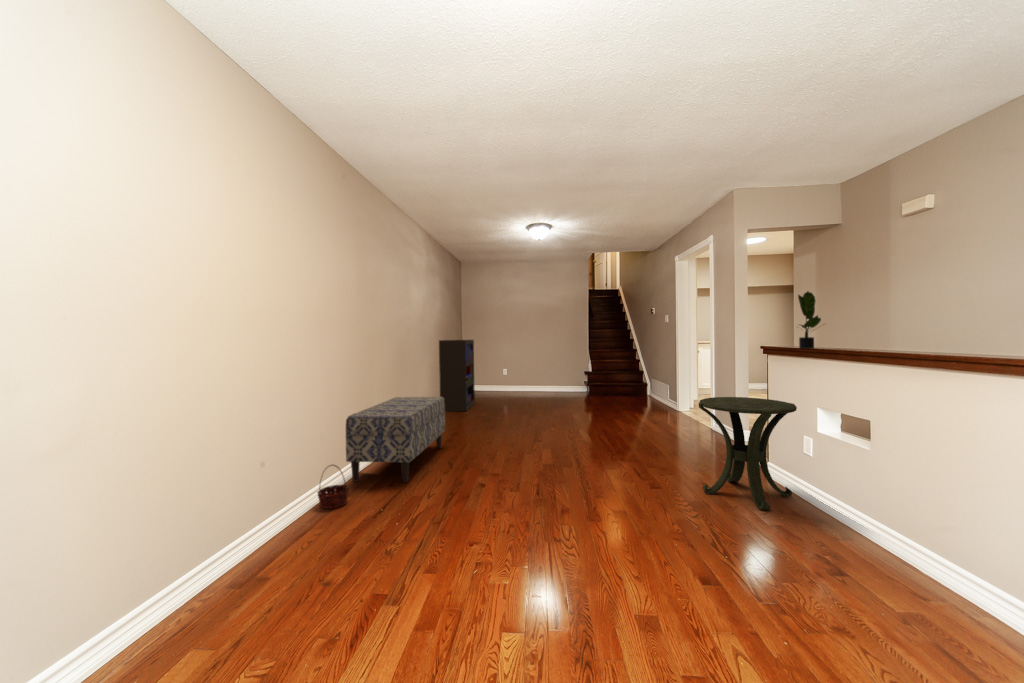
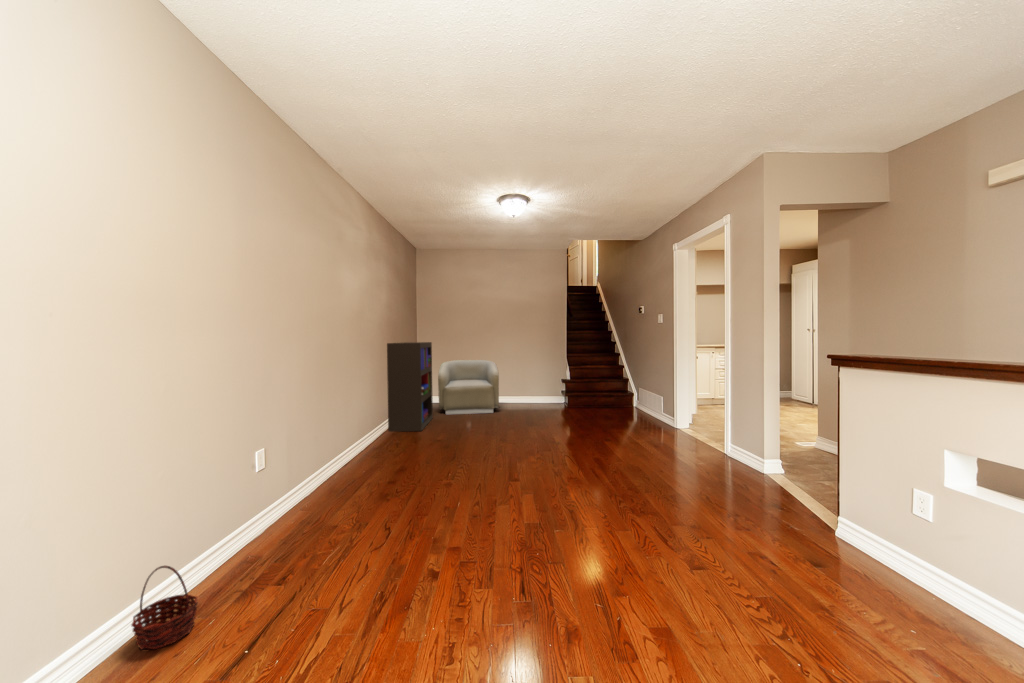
potted plant: present [798,291,821,349] -> none [899,274,964,362]
armchair: none [479,355,530,400] -> present [438,360,499,414]
bench: present [346,397,445,482] -> none [212,423,386,572]
side table: present [699,397,797,510] -> none [756,428,916,615]

